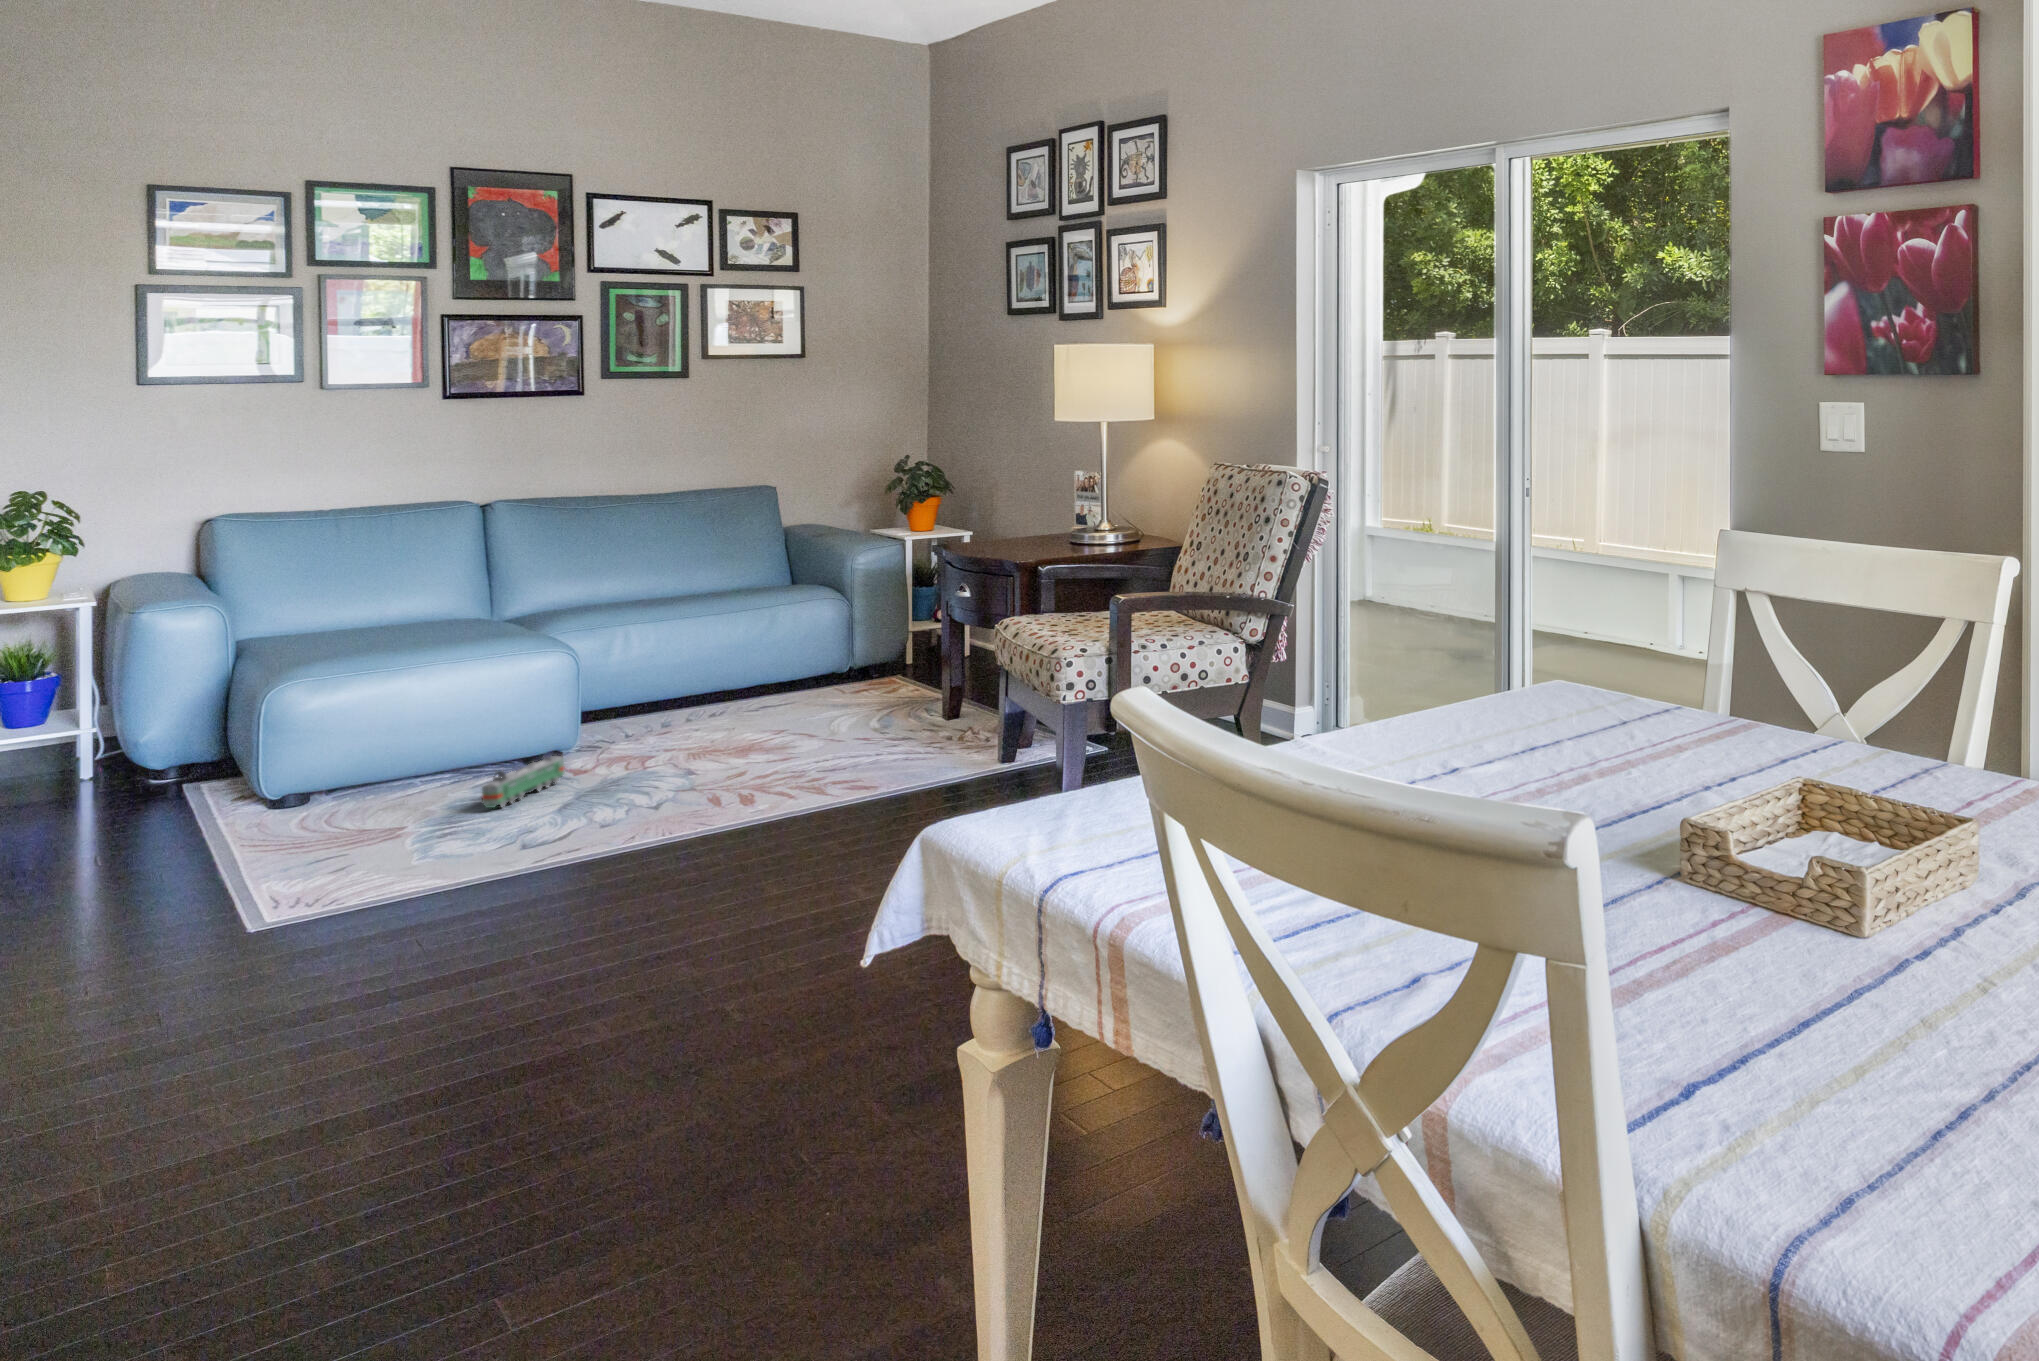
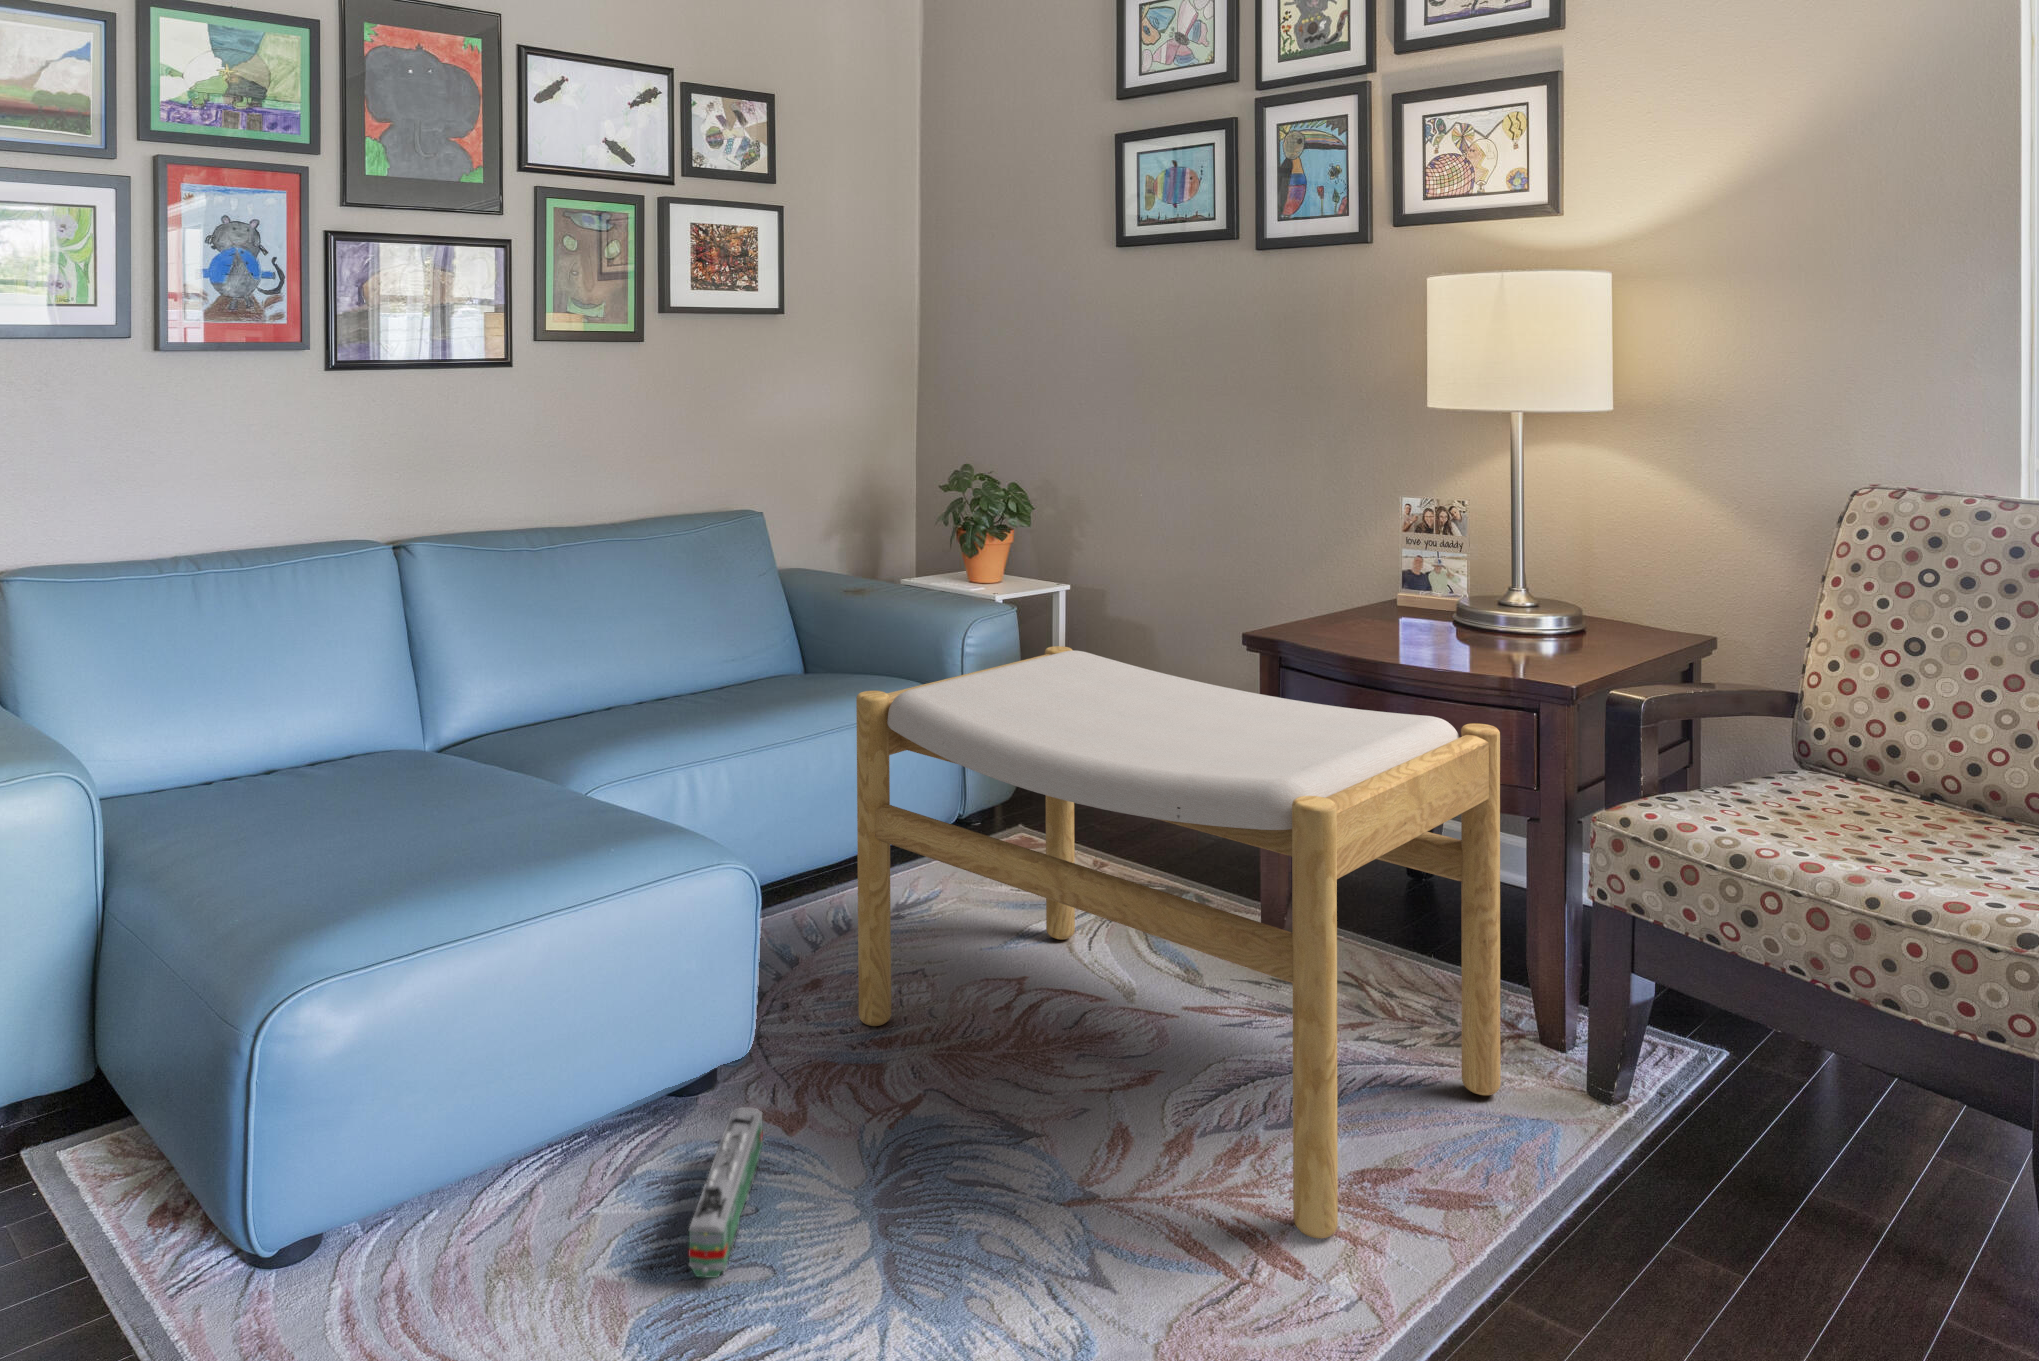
footstool: none [677,549,975,793] -> present [856,646,1500,1239]

